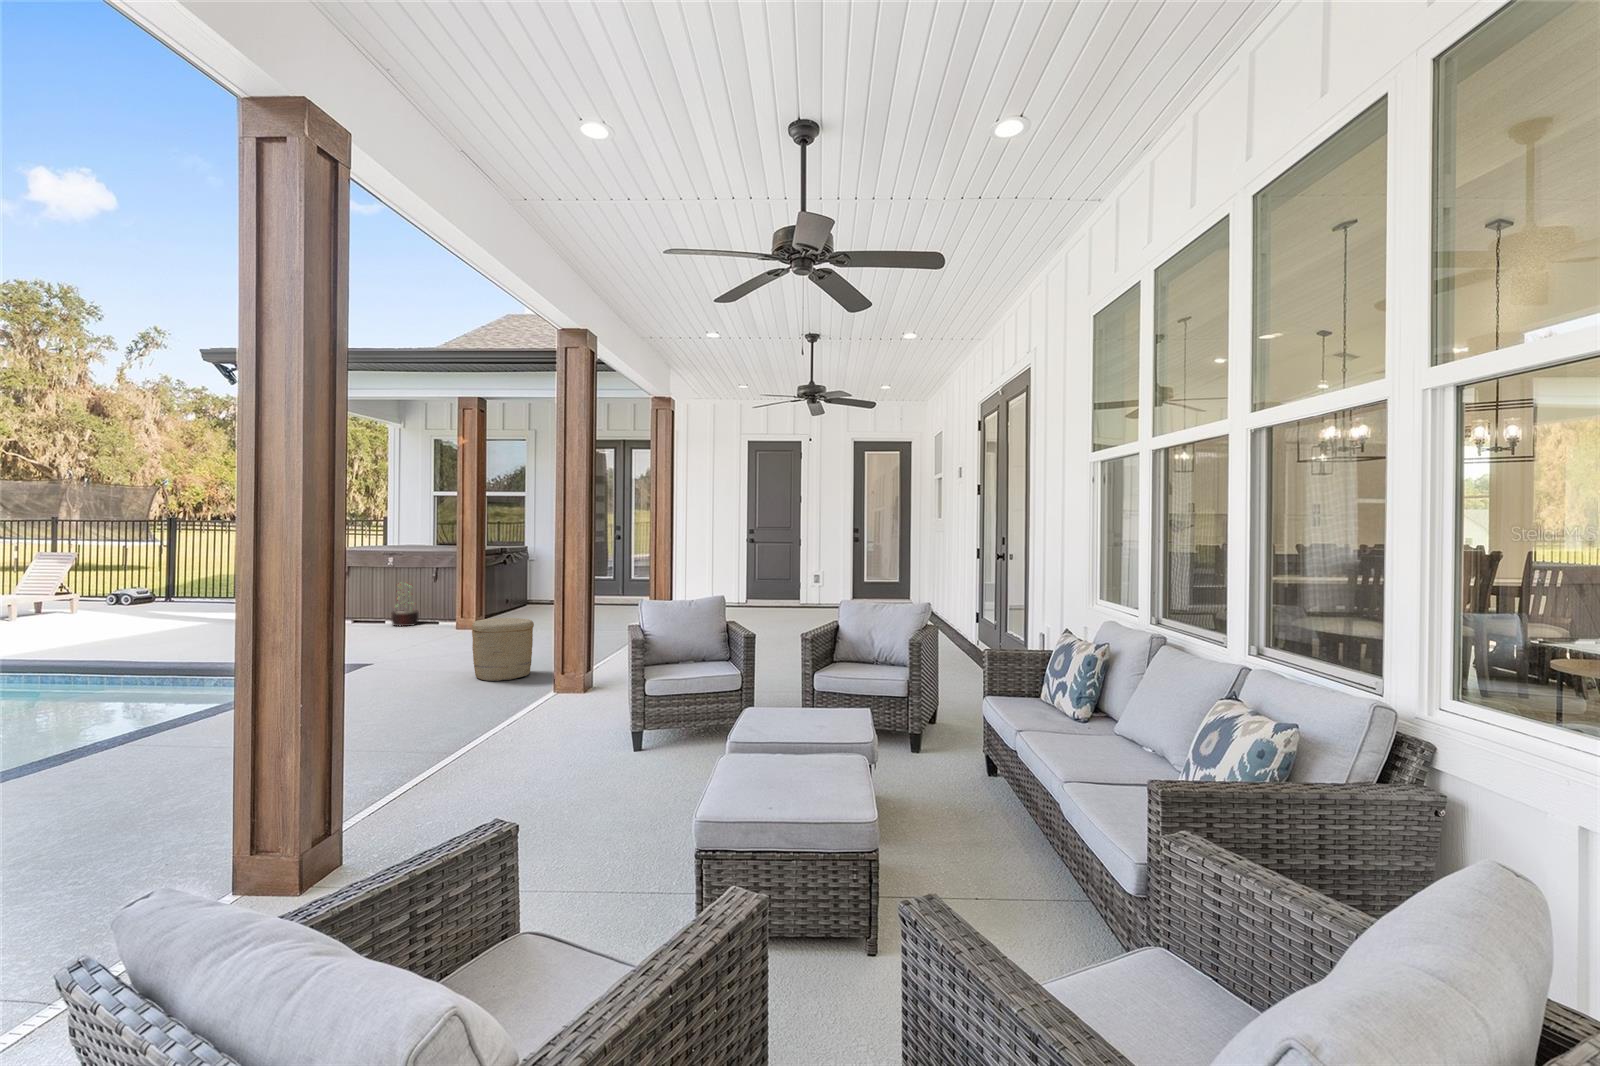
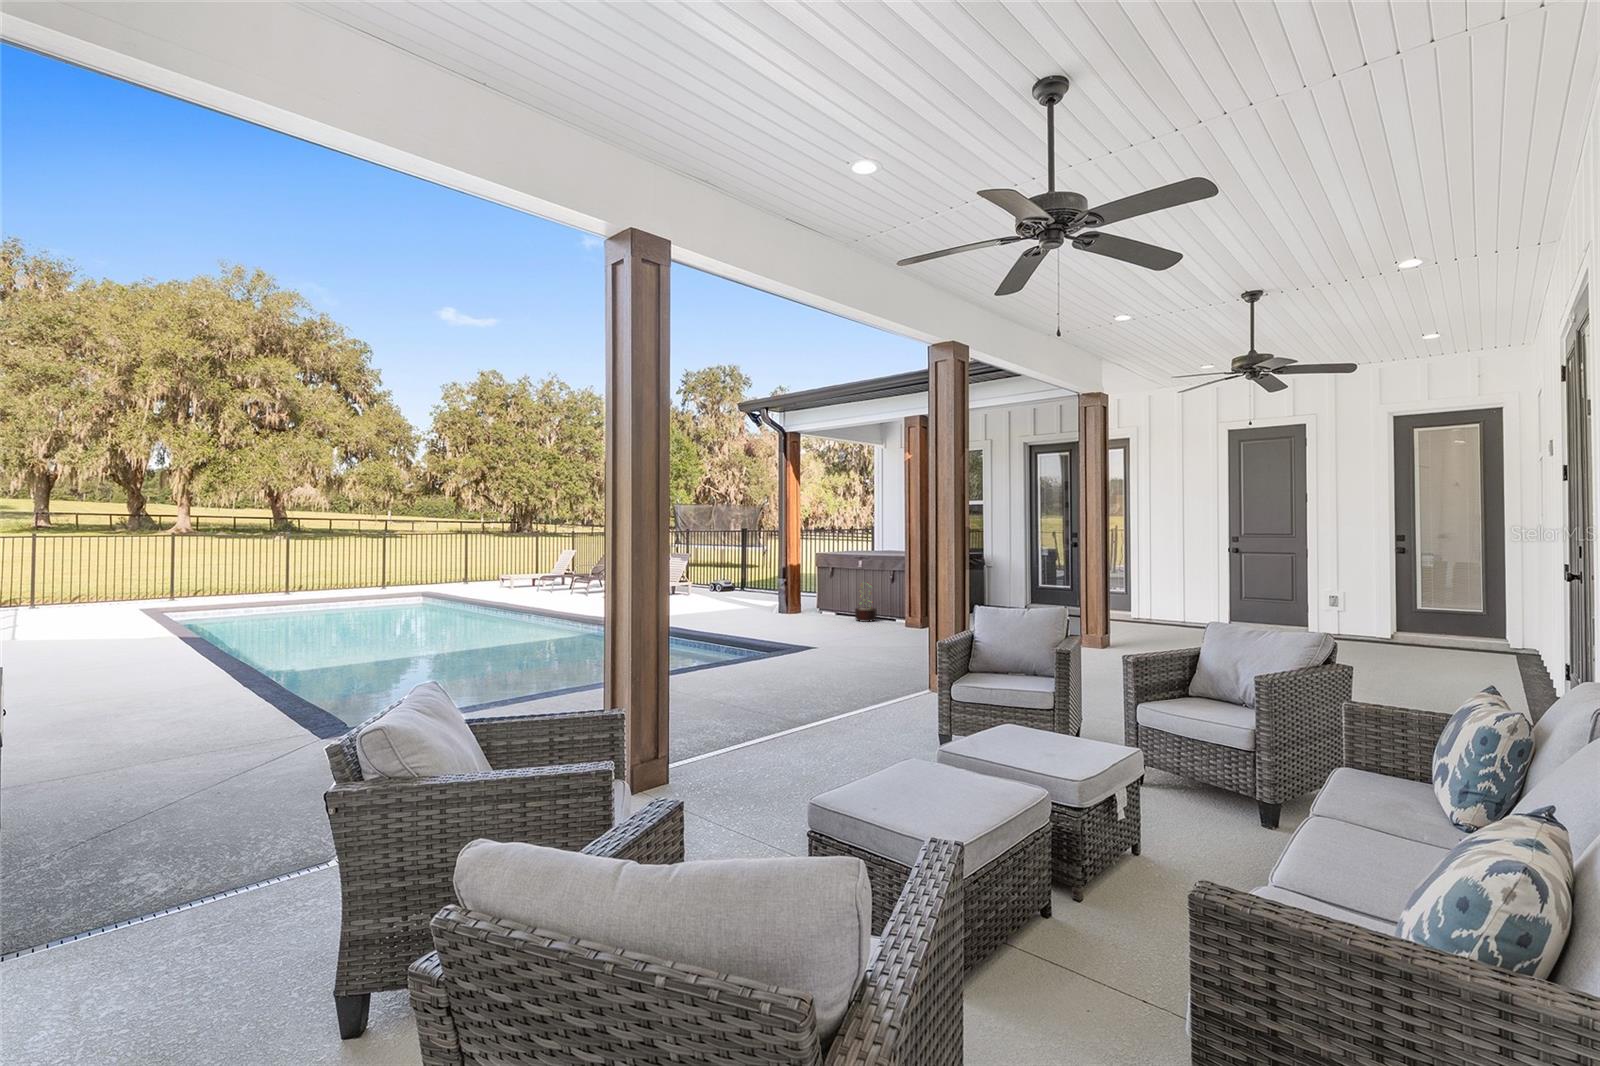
woven basket: present [472,618,534,681] -> none [871,618,925,676]

